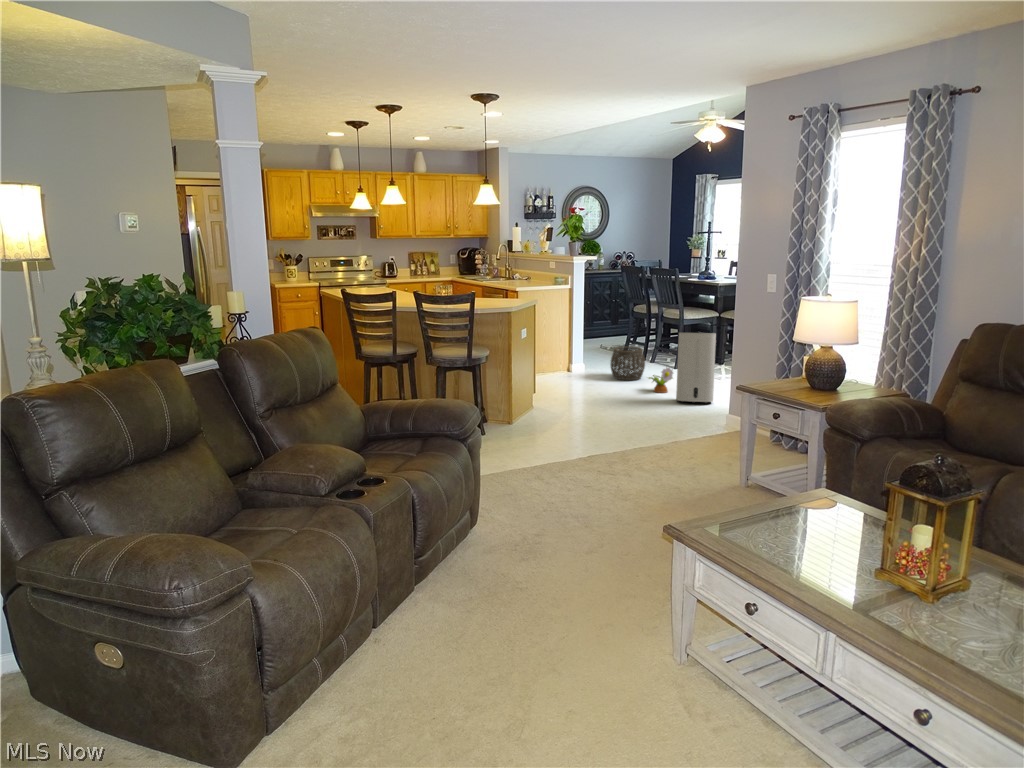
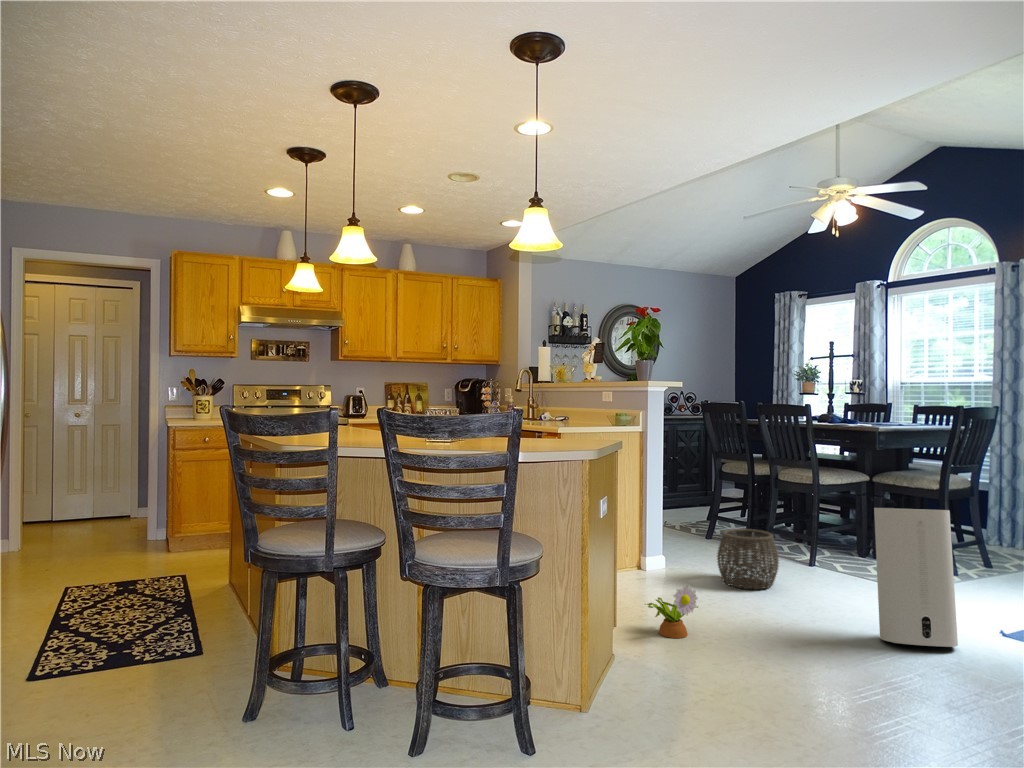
decorative plant: present [649,367,673,393] -> present [645,585,698,638]

